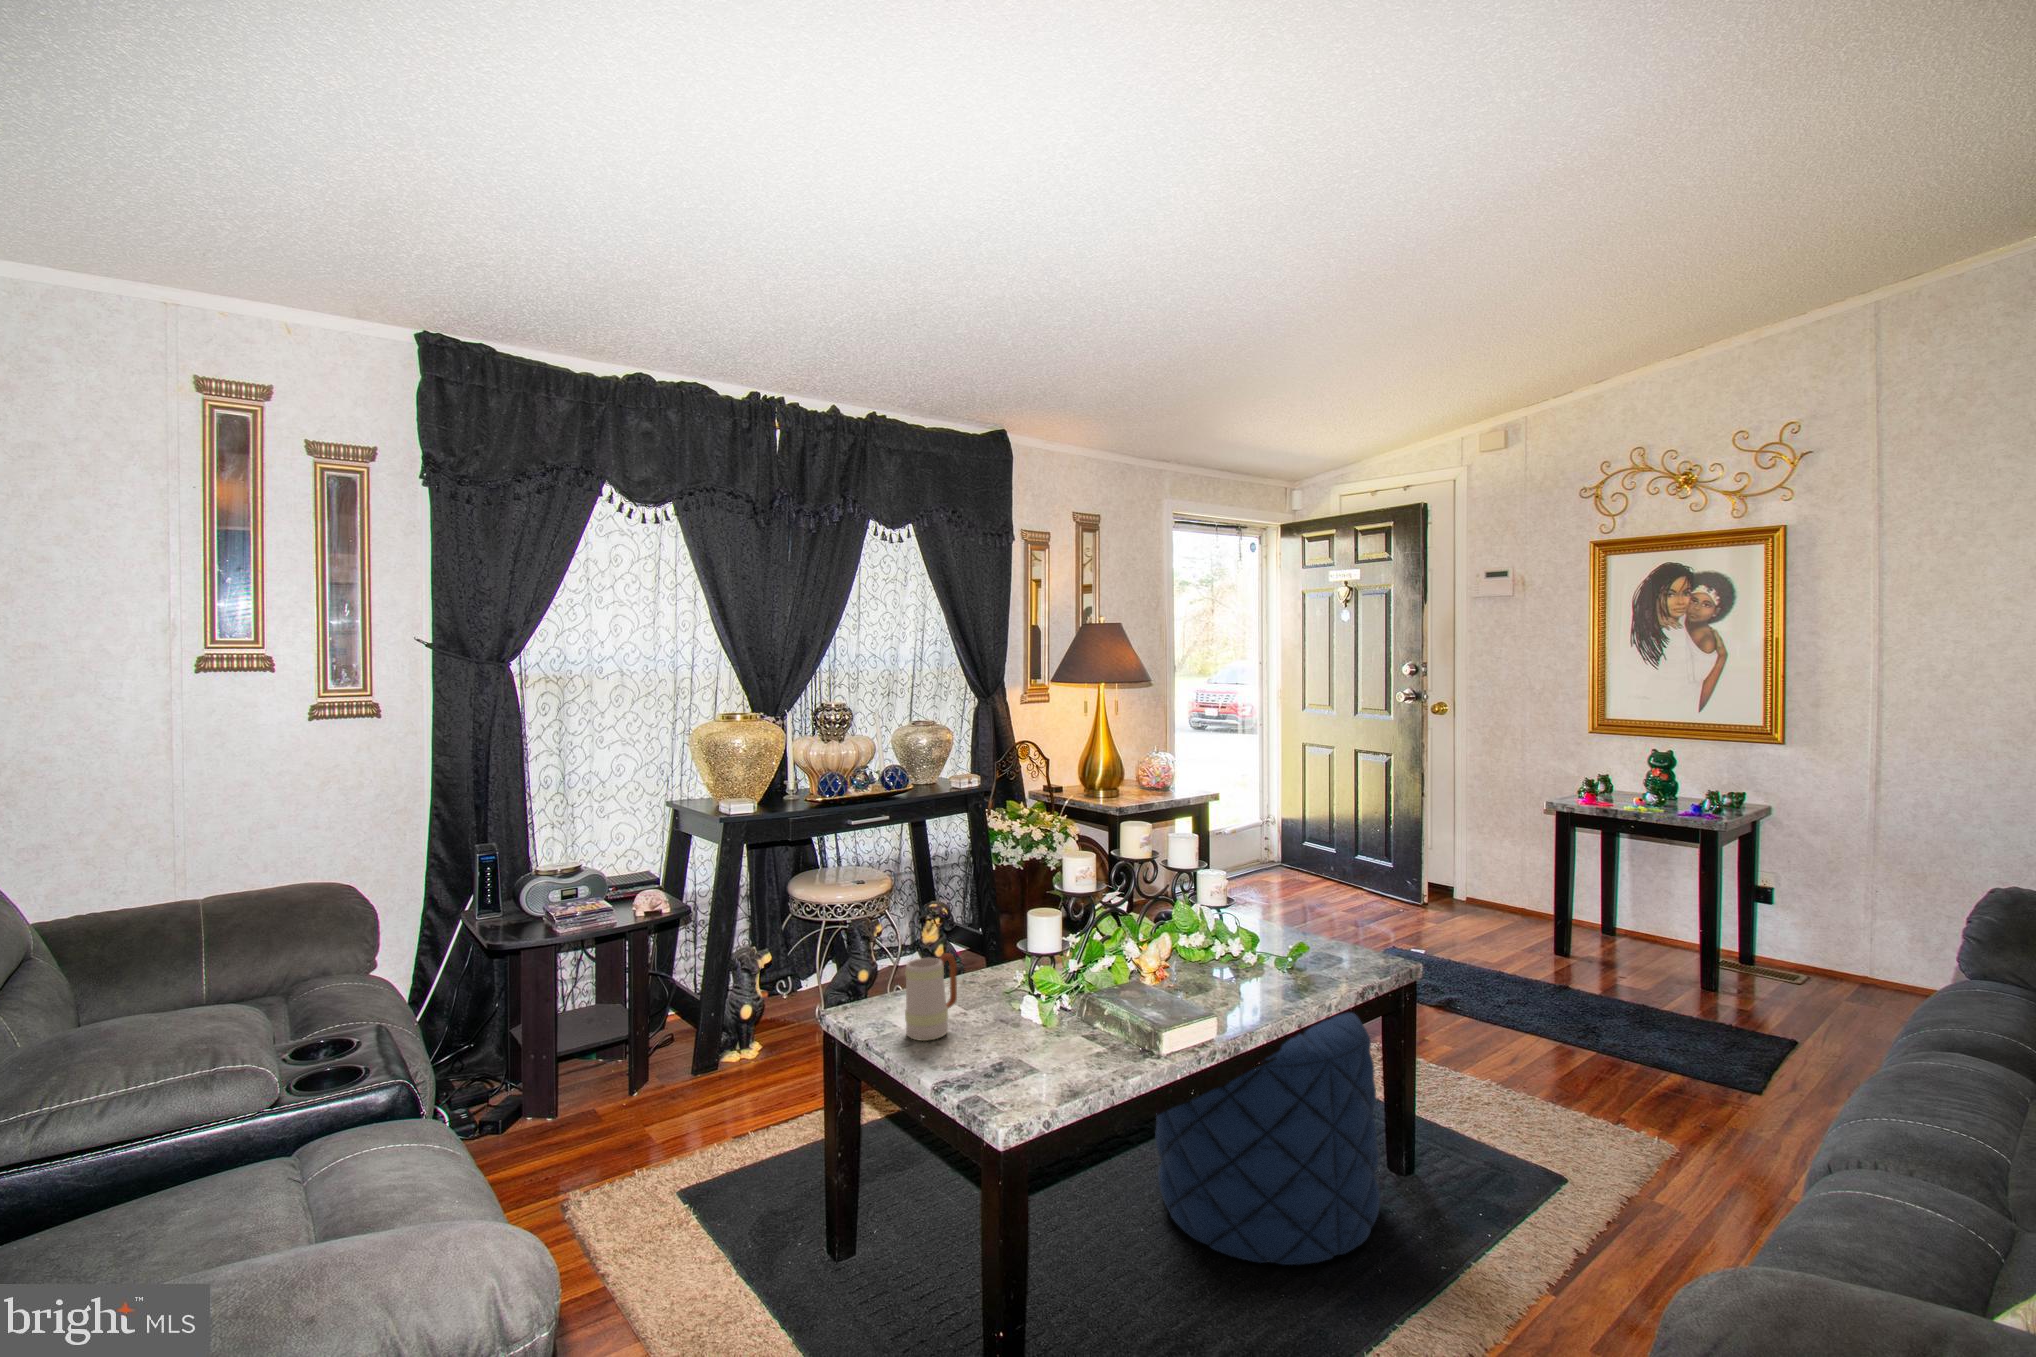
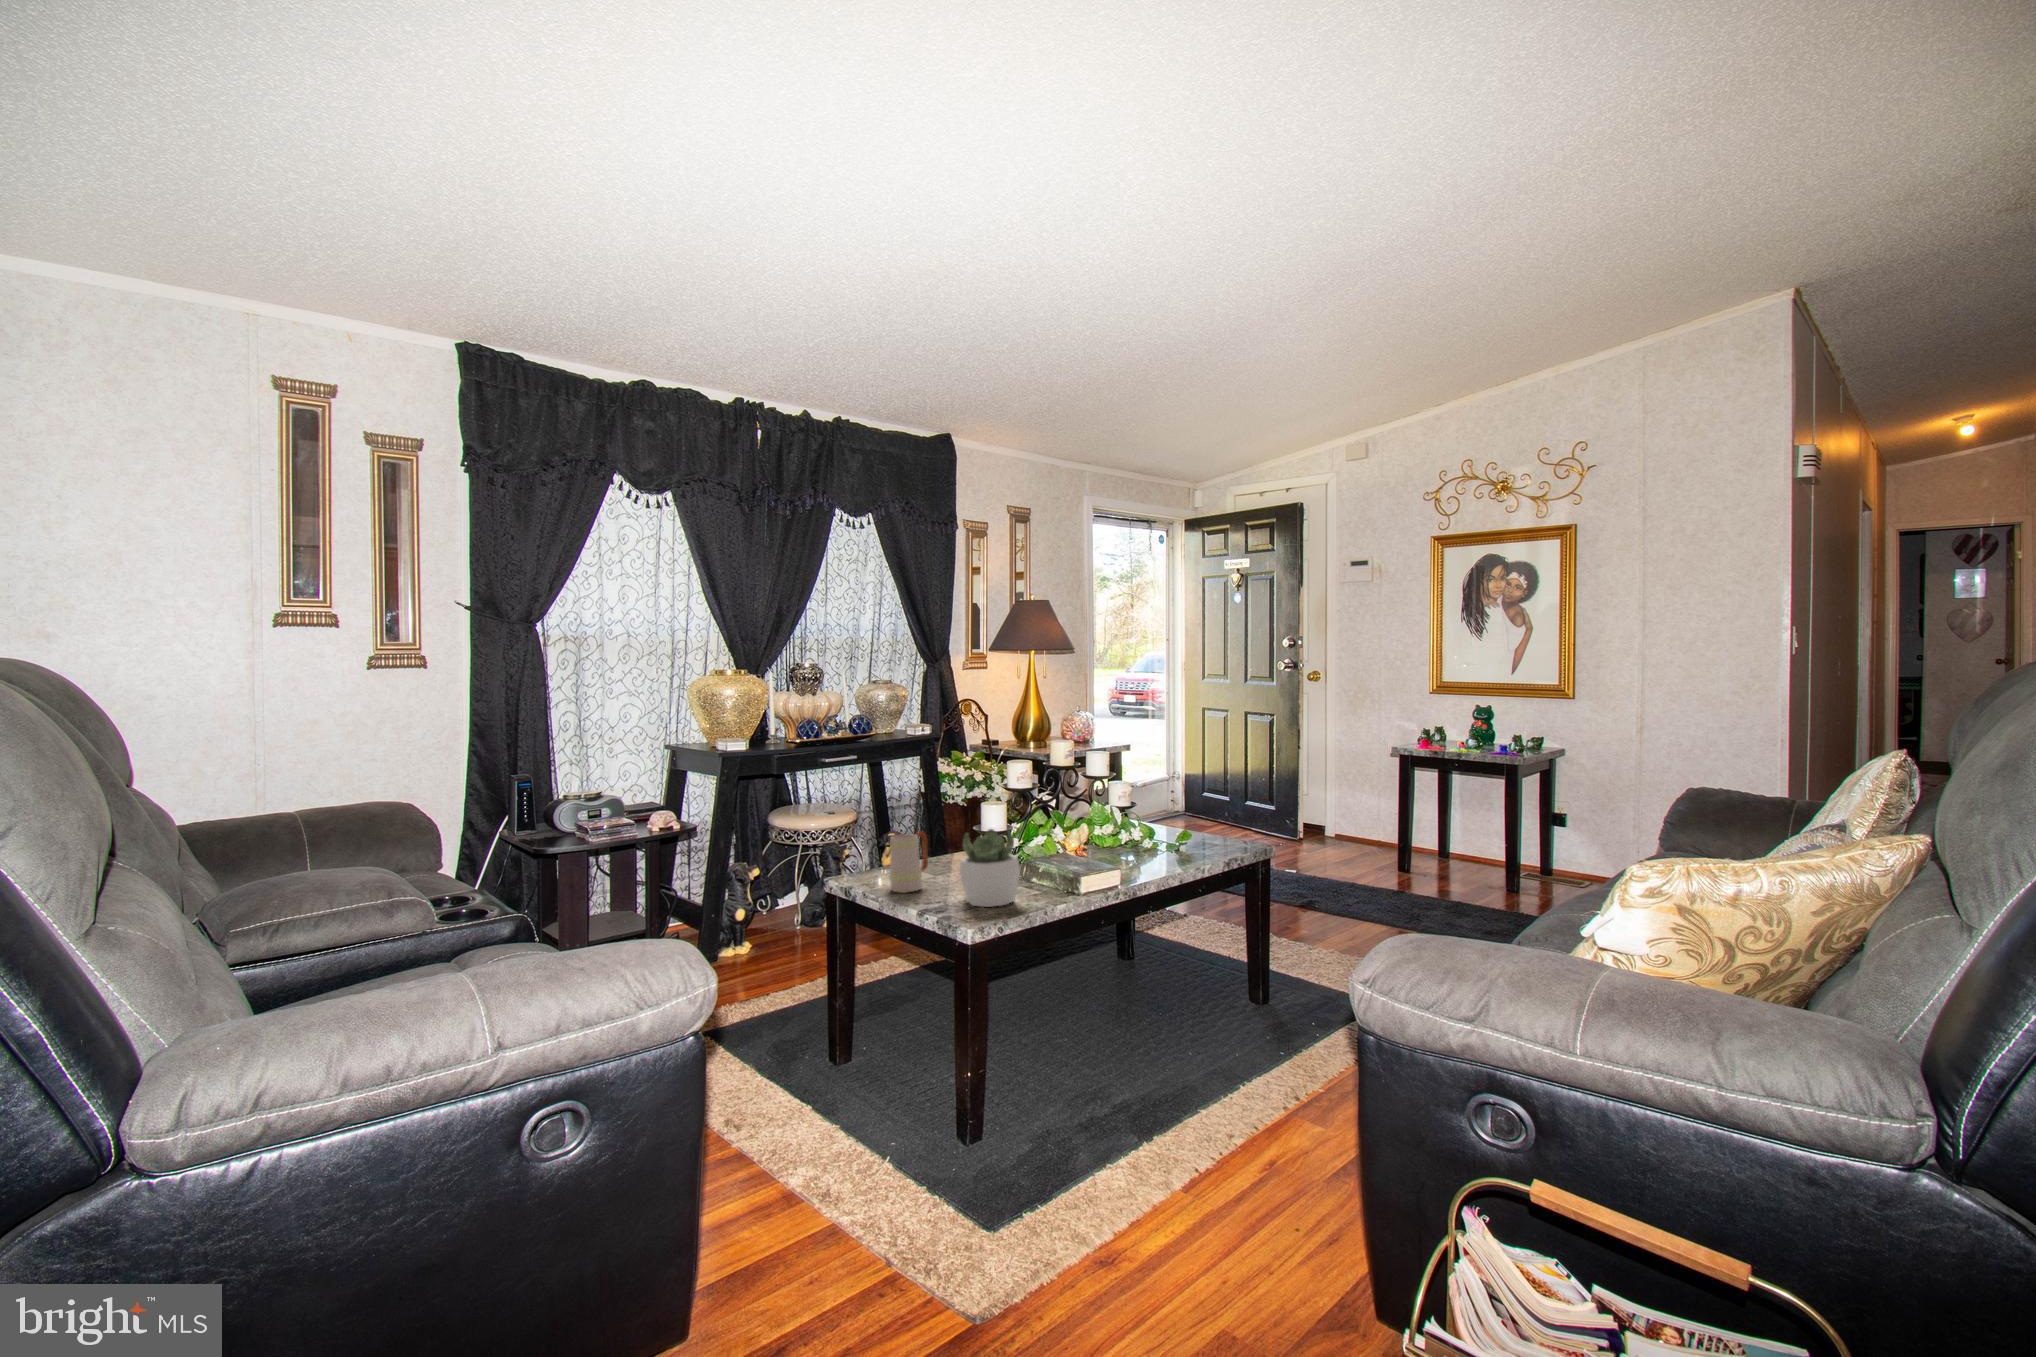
succulent plant: none [996,960,1079,1077] -> present [960,829,1020,907]
pouf: present [1156,1013,1380,1265] -> none [1076,864,1239,1054]

